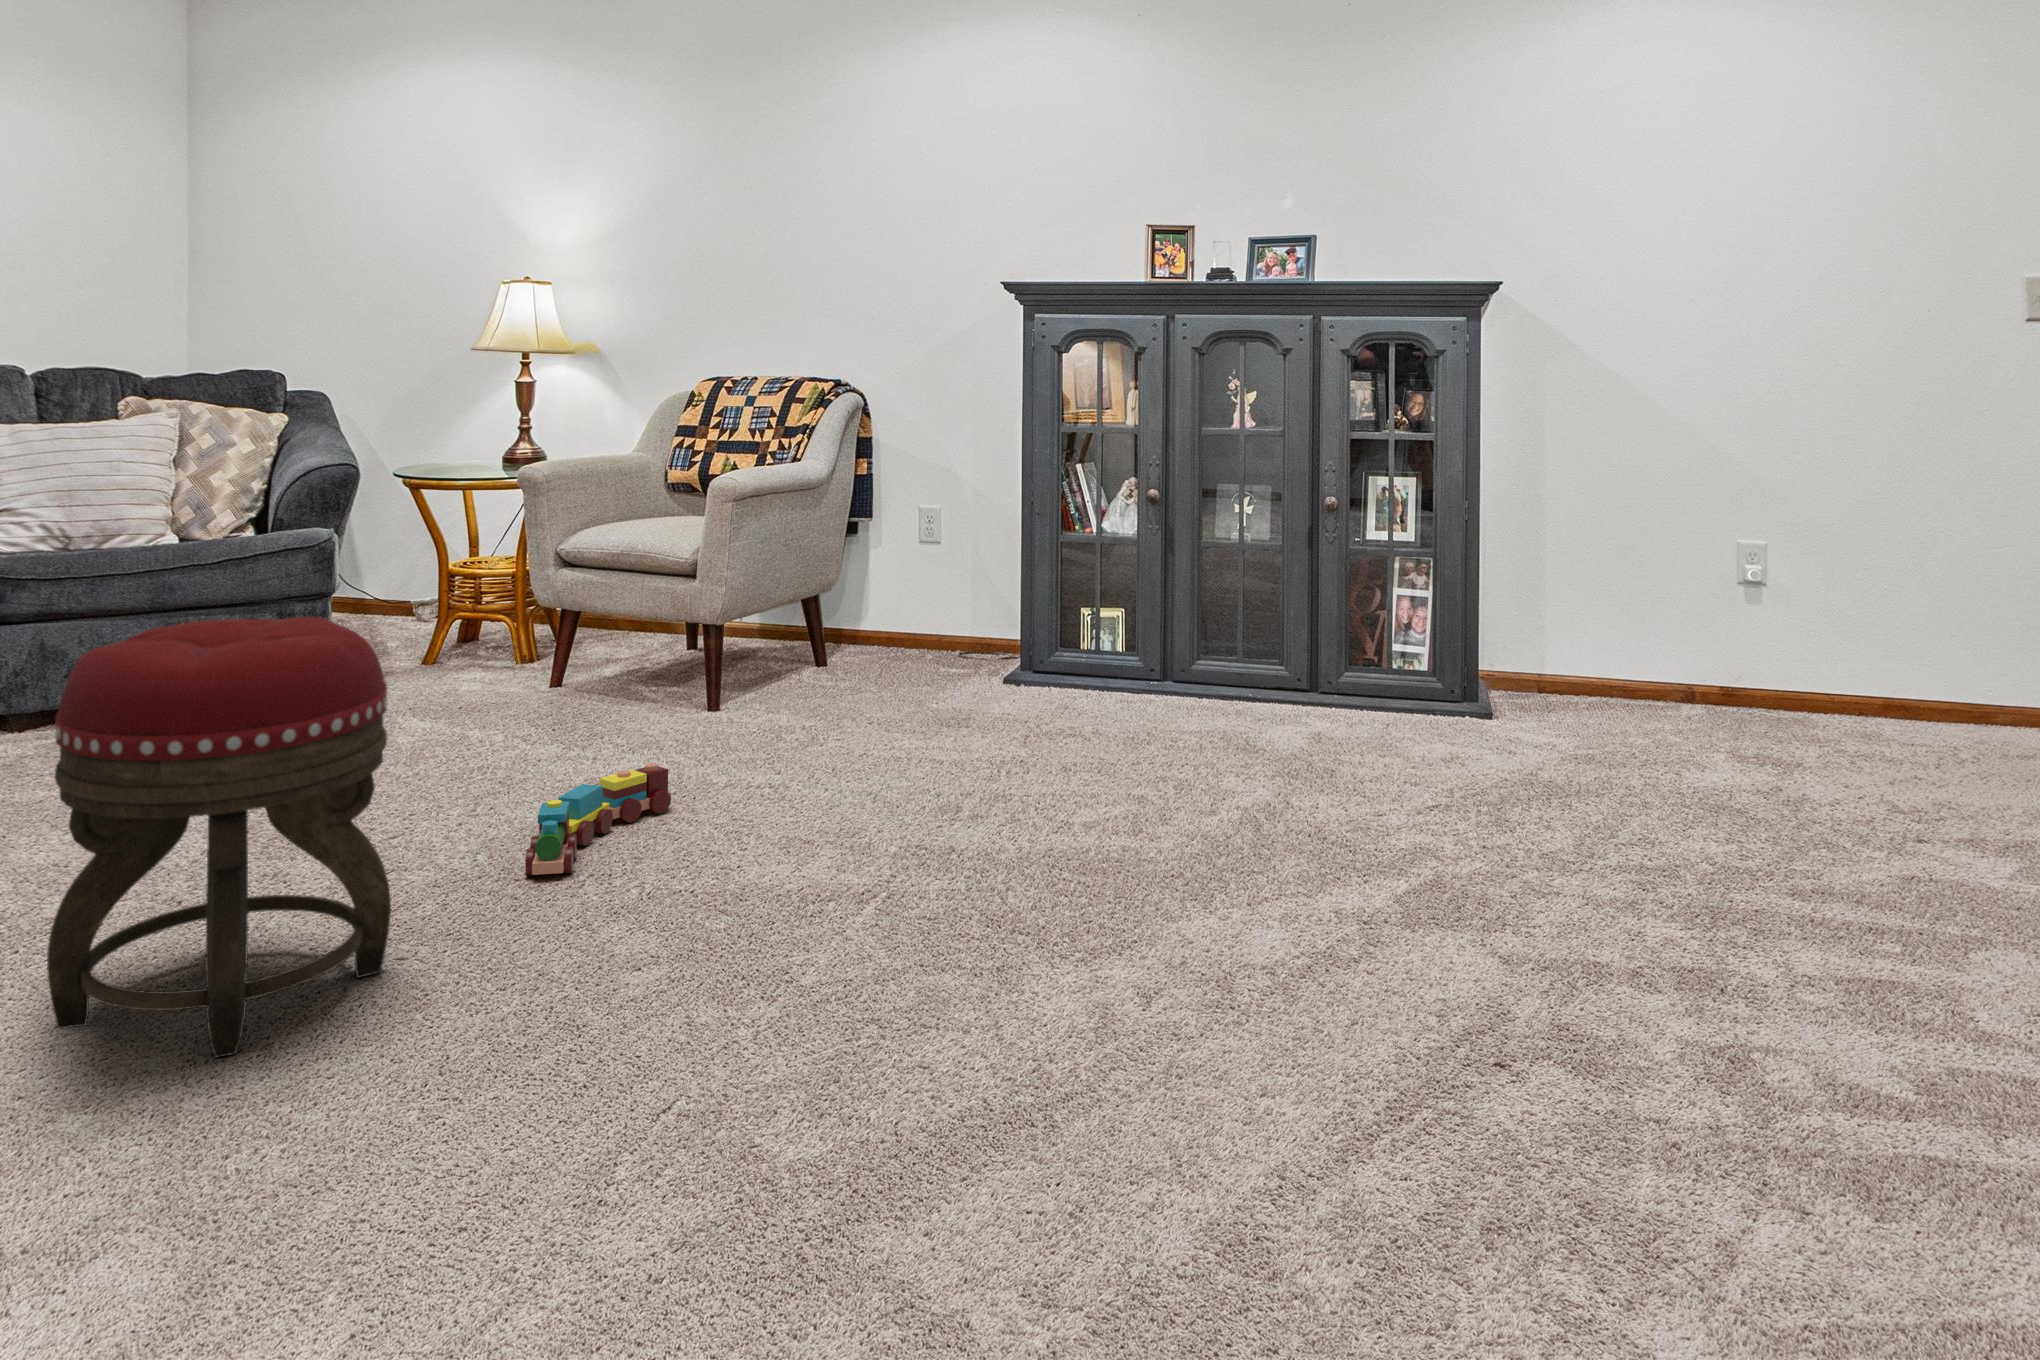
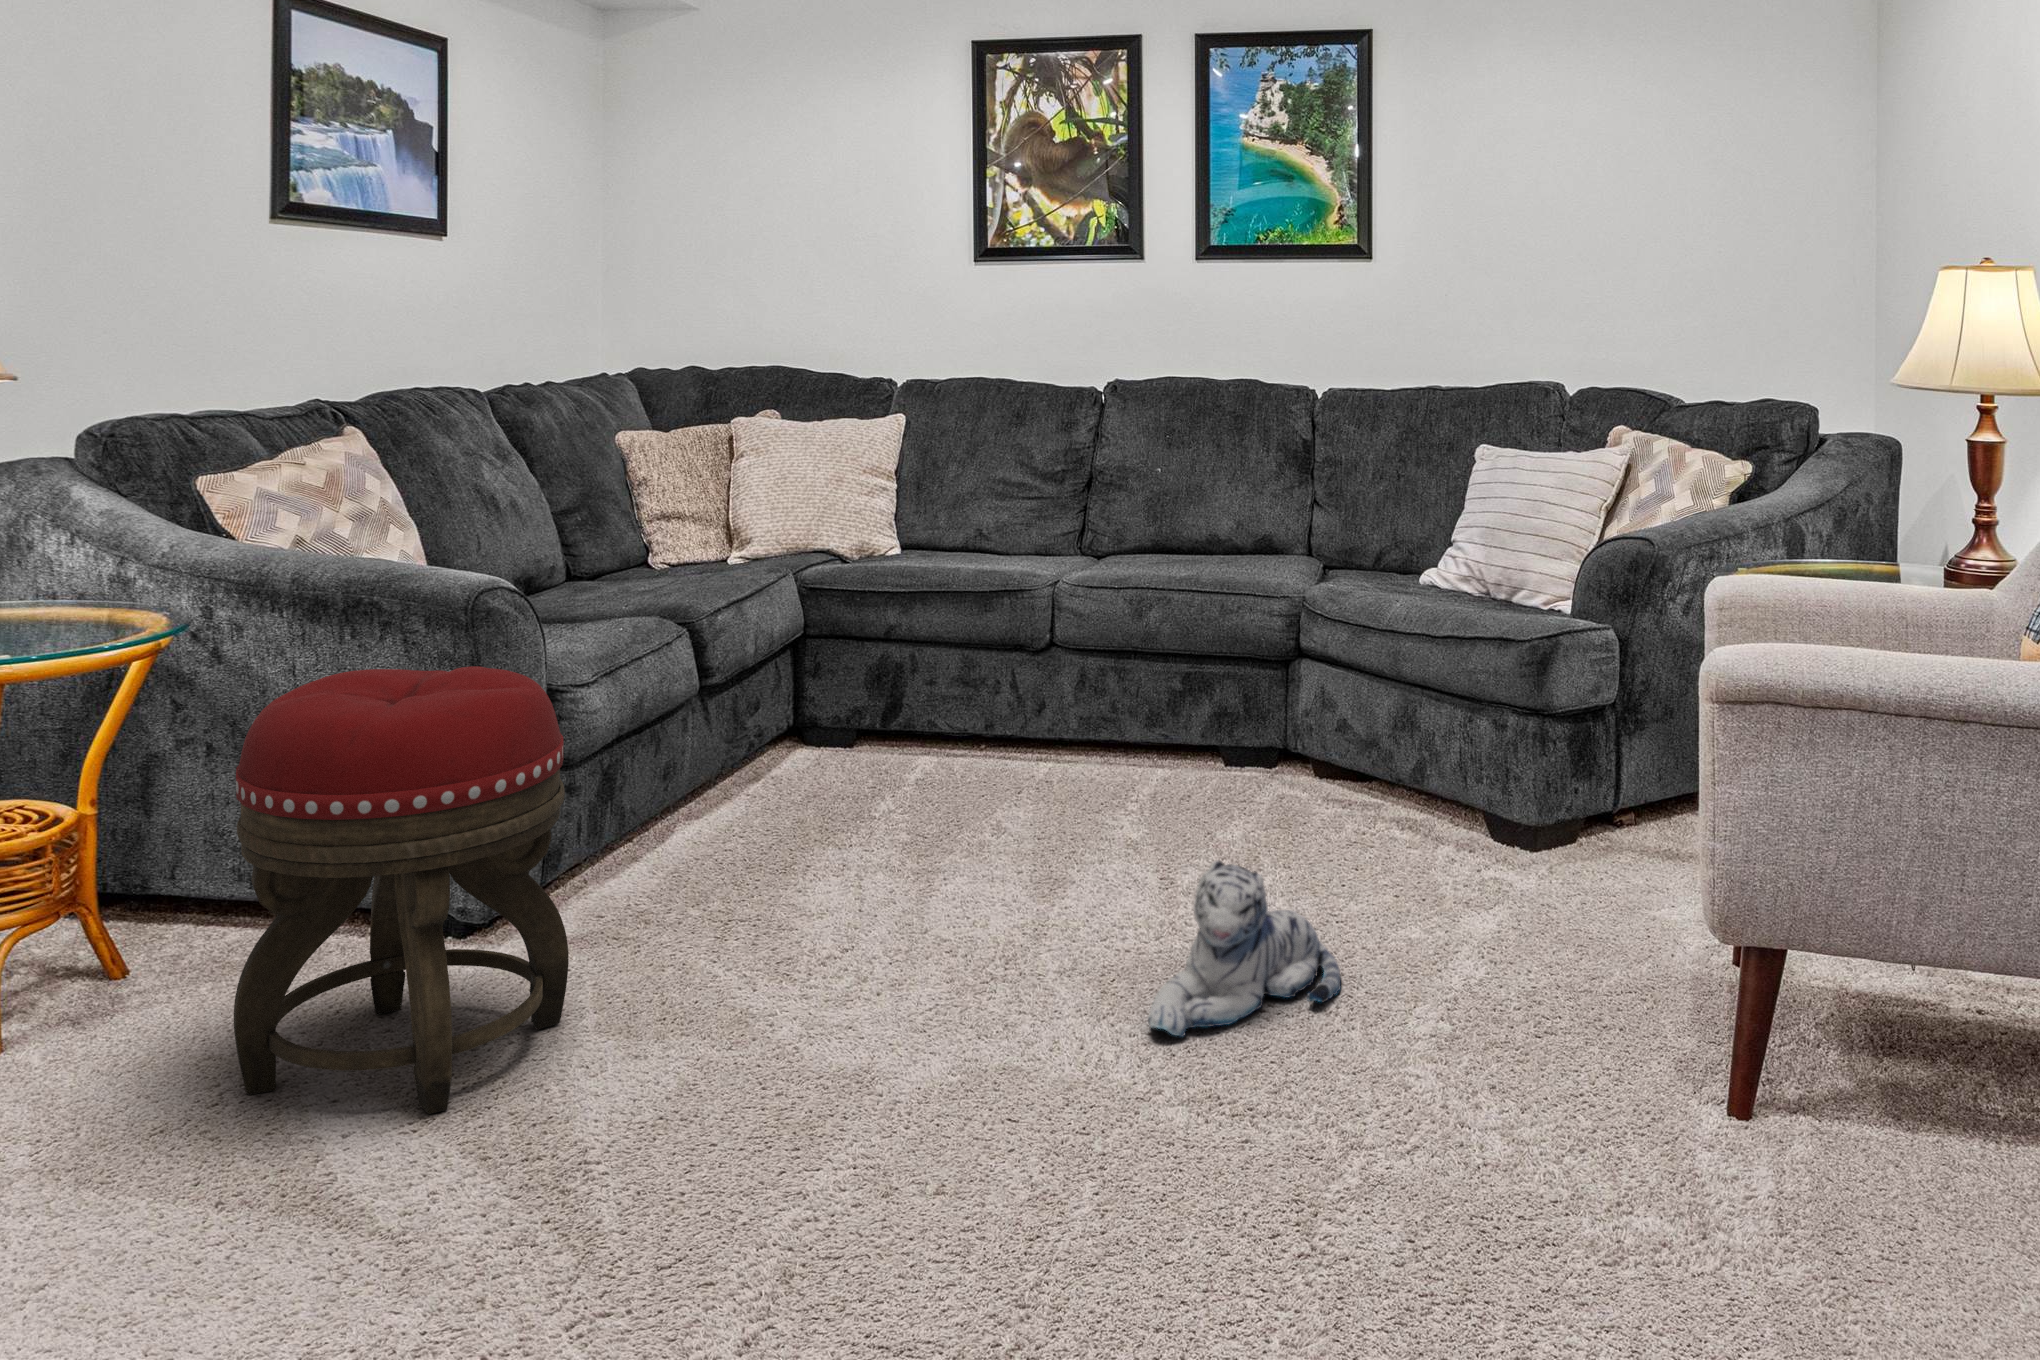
plush toy: none [420,671,523,784] -> present [1148,860,1341,1037]
toy train: present [525,763,671,876] -> none [716,1049,1075,1177]

